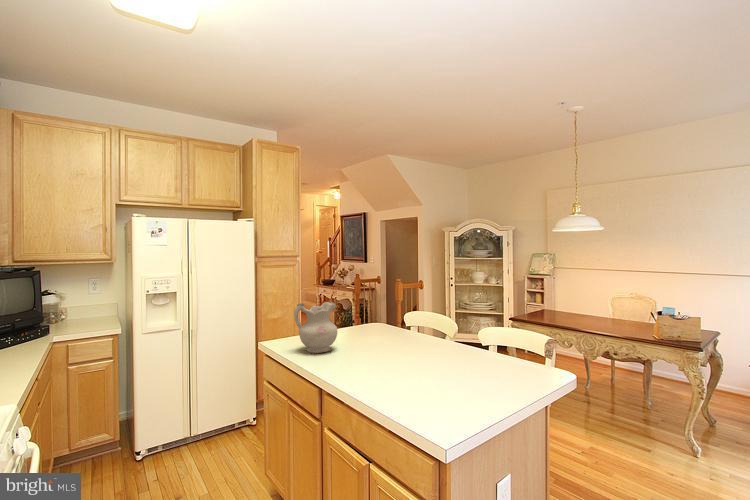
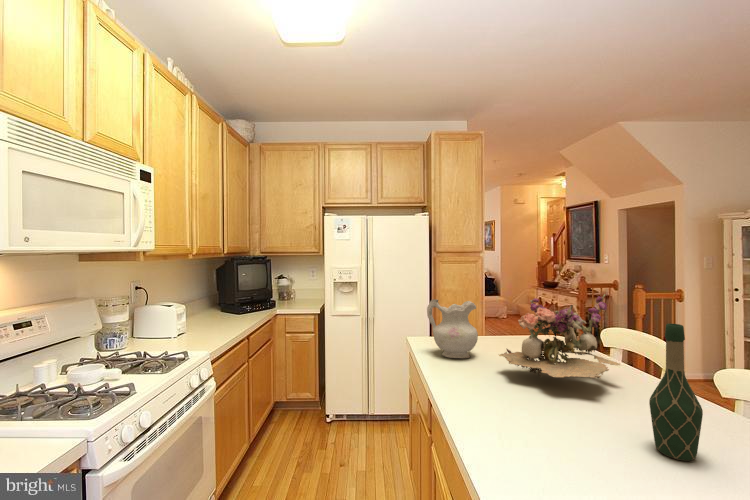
flower arrangement: none [362,288,438,354] -> present [499,294,620,378]
wine bottle: none [476,303,501,382] -> present [649,323,703,461]

